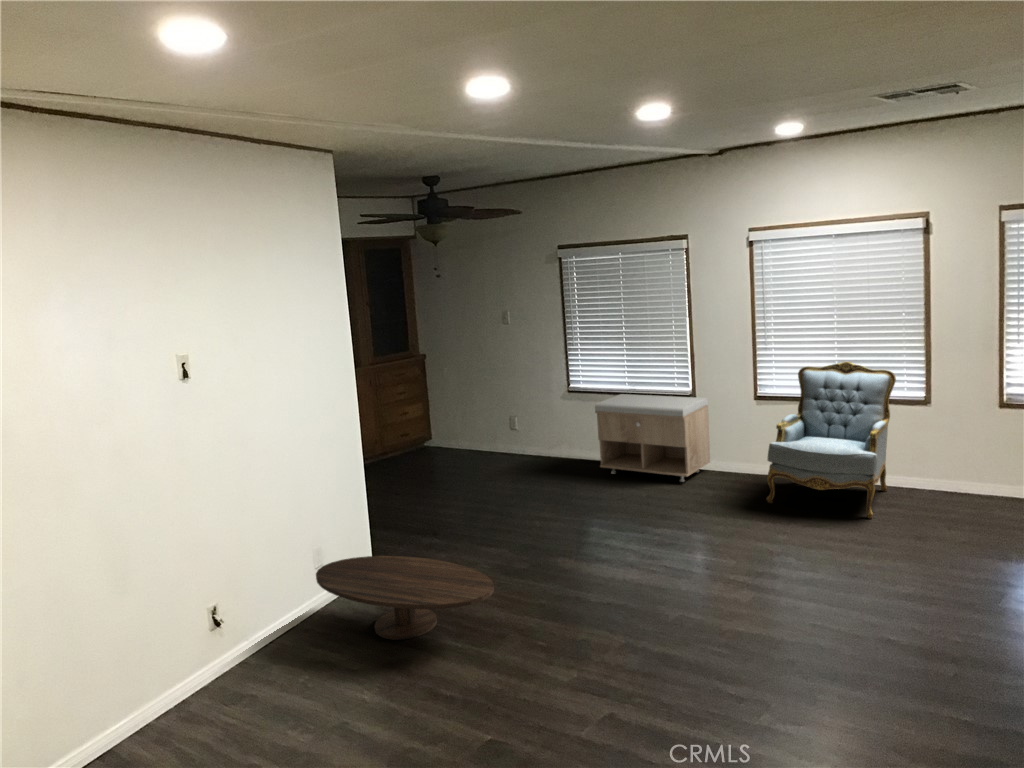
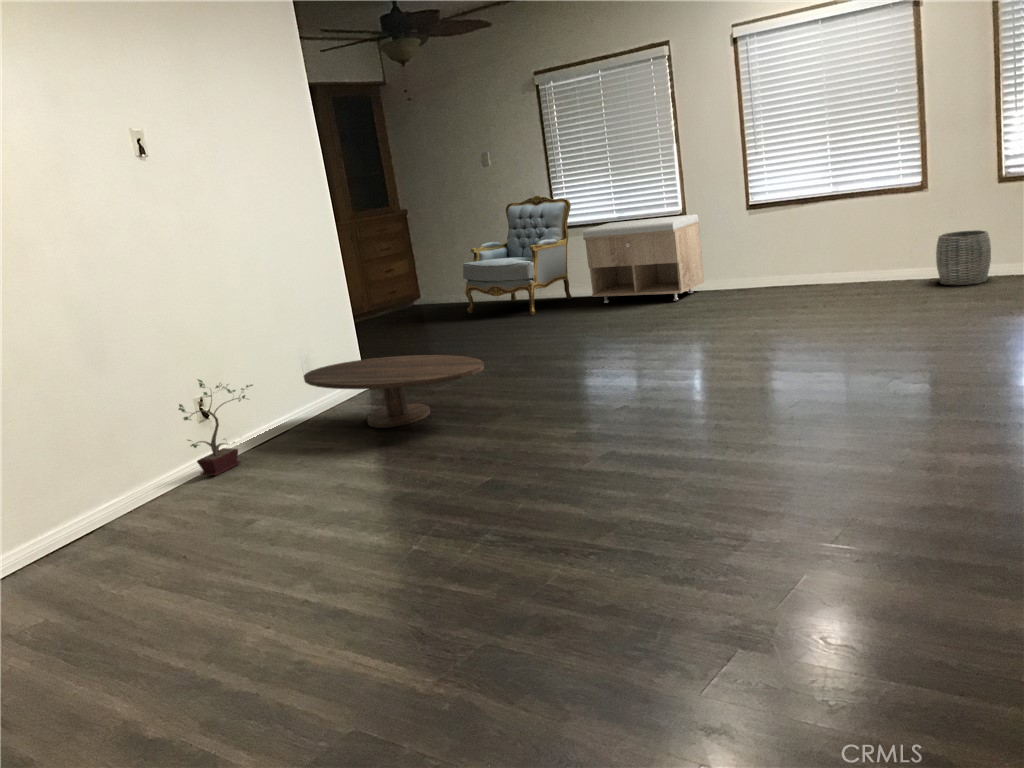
armchair: present [766,362,896,518] -> present [463,195,572,315]
woven basket: none [938,449,991,505] -> present [936,230,991,285]
potted plant: none [193,590,268,690] -> present [179,379,252,476]

